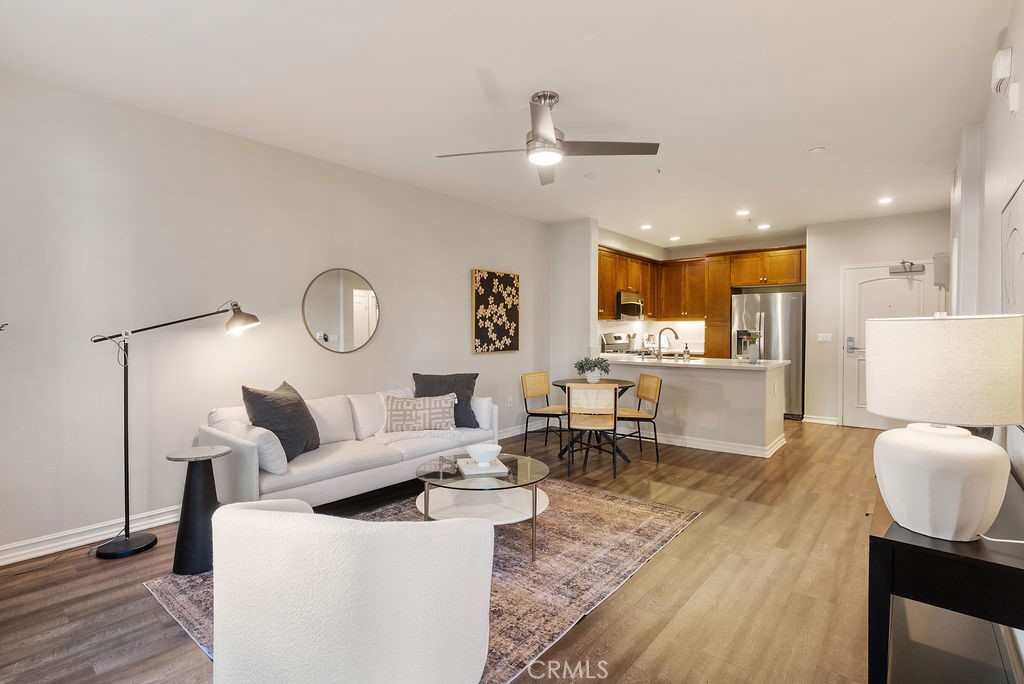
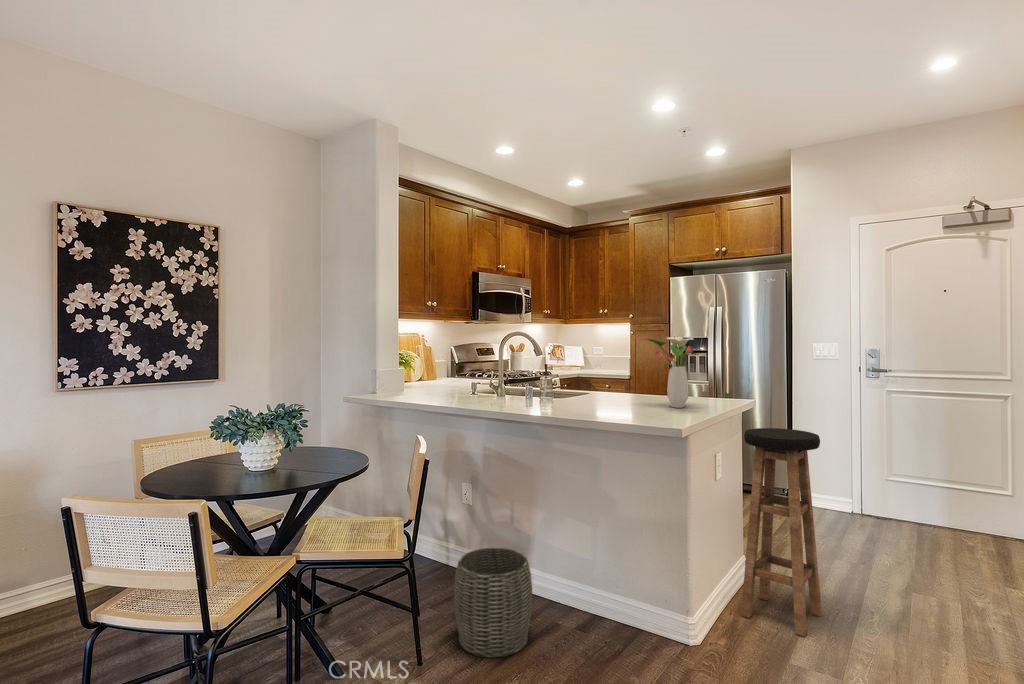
bar stool: none [784,372,820,457] -> present [741,428,822,637]
woven basket: none [663,421,697,459] -> present [454,548,532,658]

